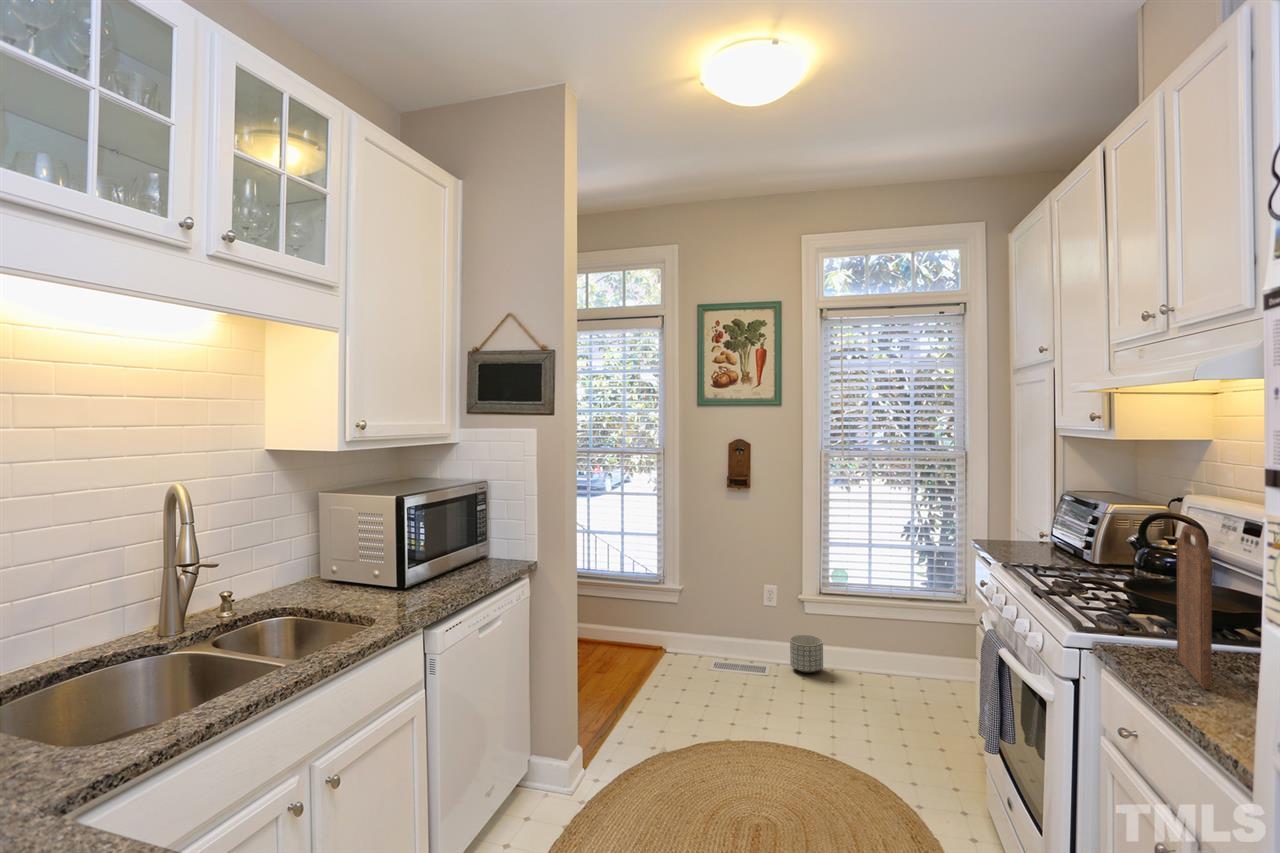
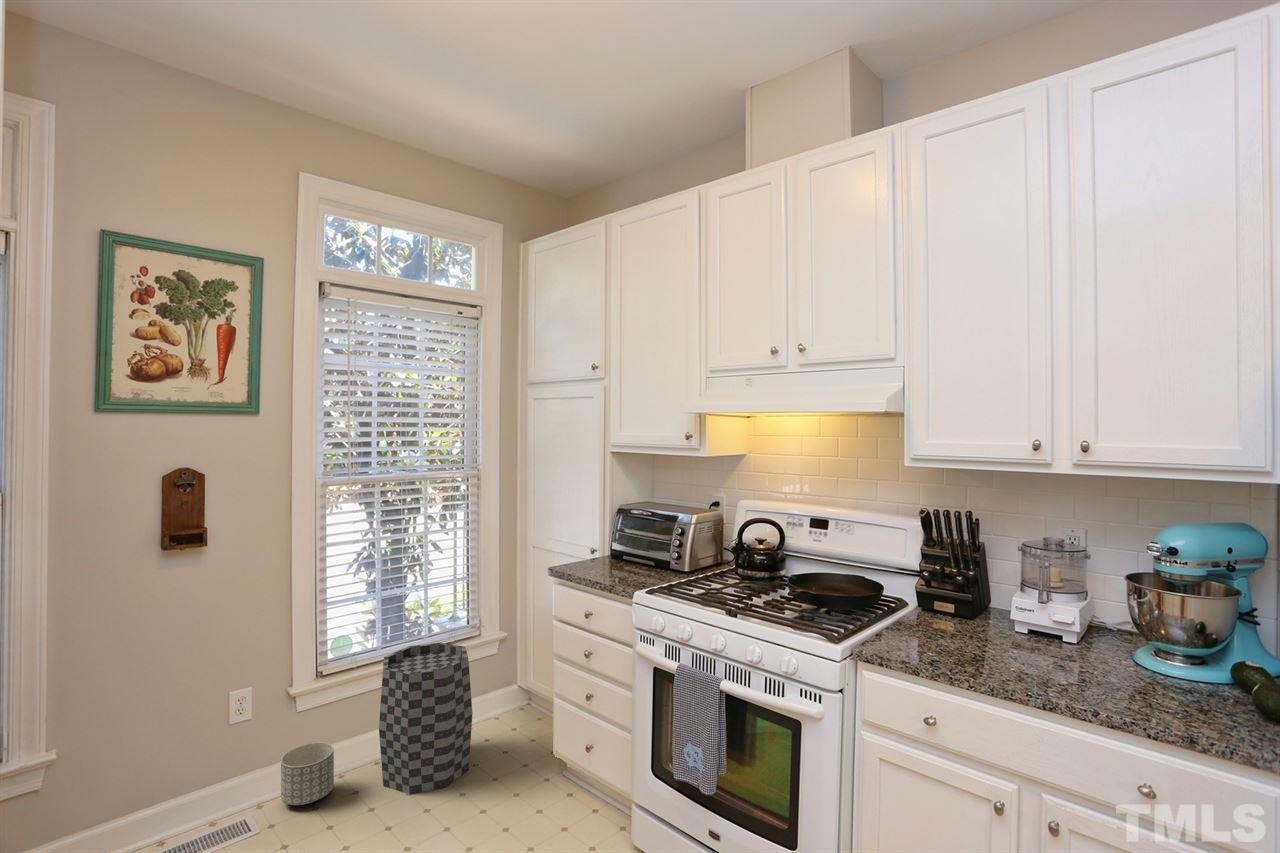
cutting board: present [1177,525,1212,690] -> none [932,528,1013,679]
trash can: none [850,589,929,700] -> present [379,642,473,794]

